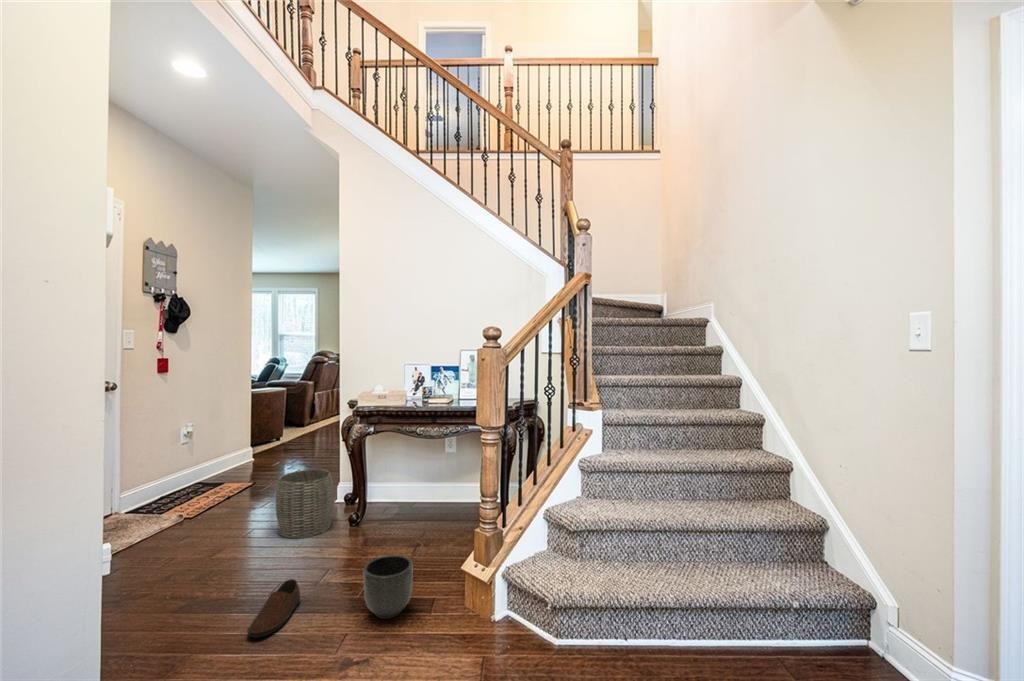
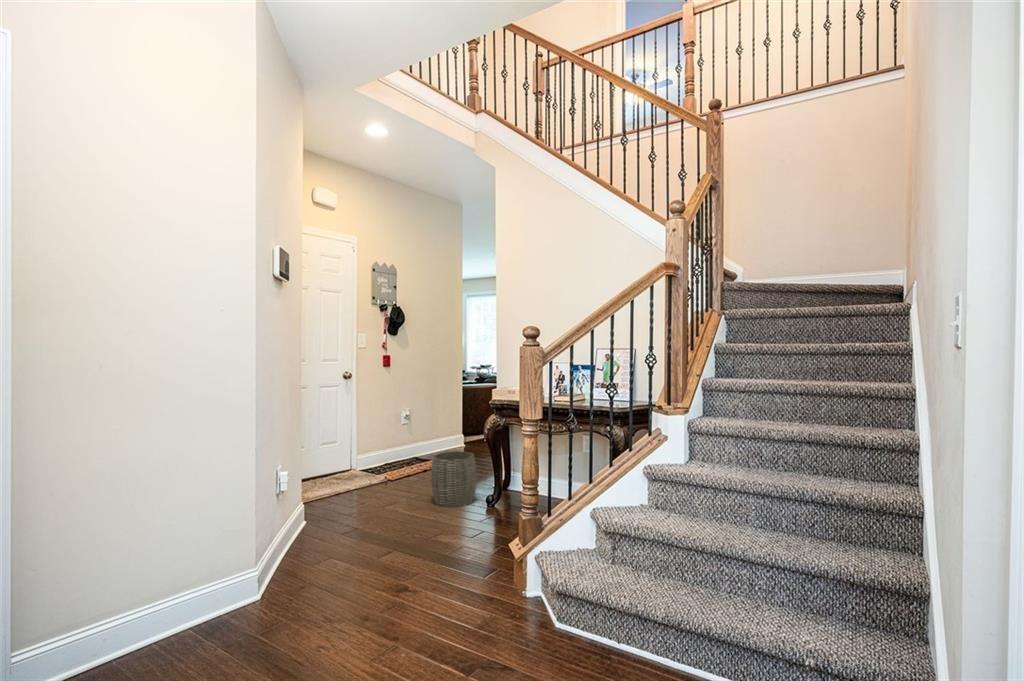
planter: present [363,555,413,619] -> none [436,524,476,574]
shoe: present [247,579,300,638] -> none [362,529,409,562]

